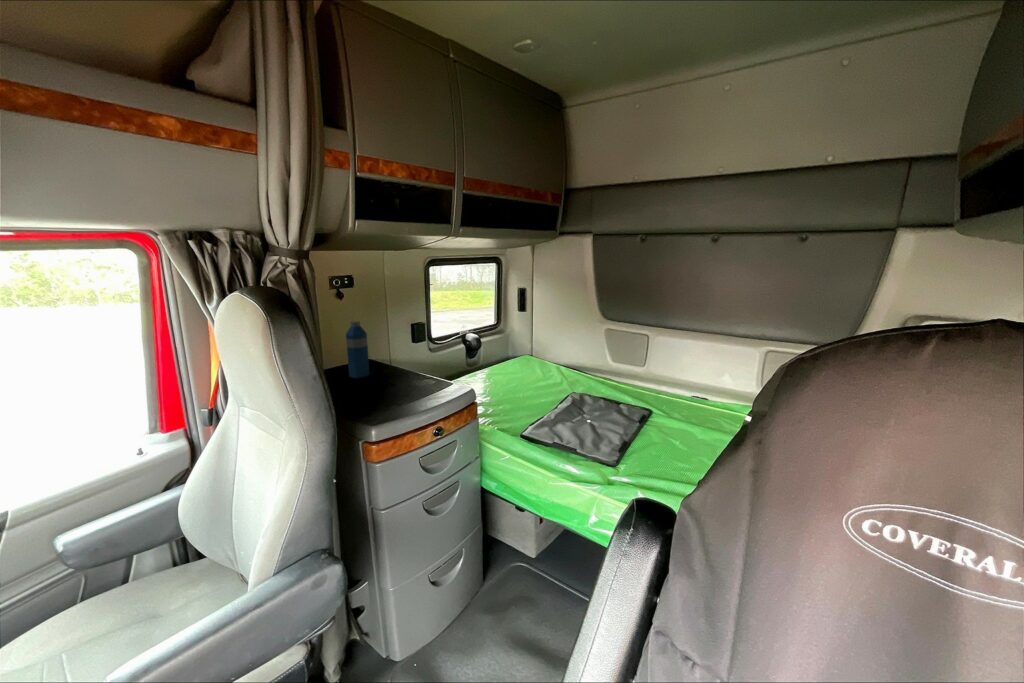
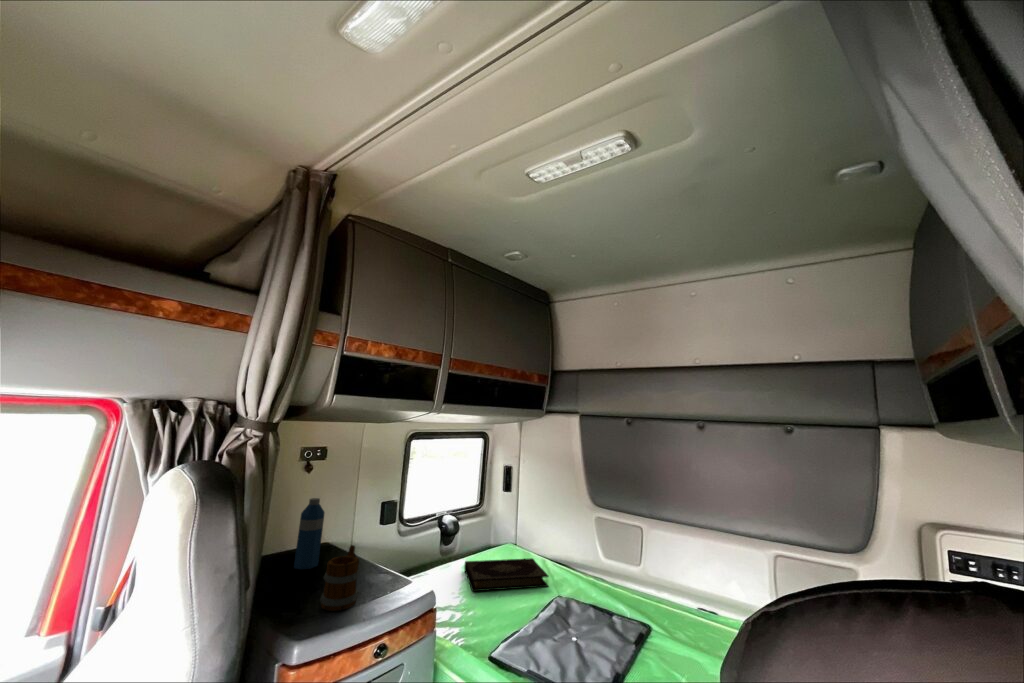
mug: none [382,357,412,406] -> present [320,545,360,611]
book: none [490,366,564,391] -> present [464,558,548,591]

